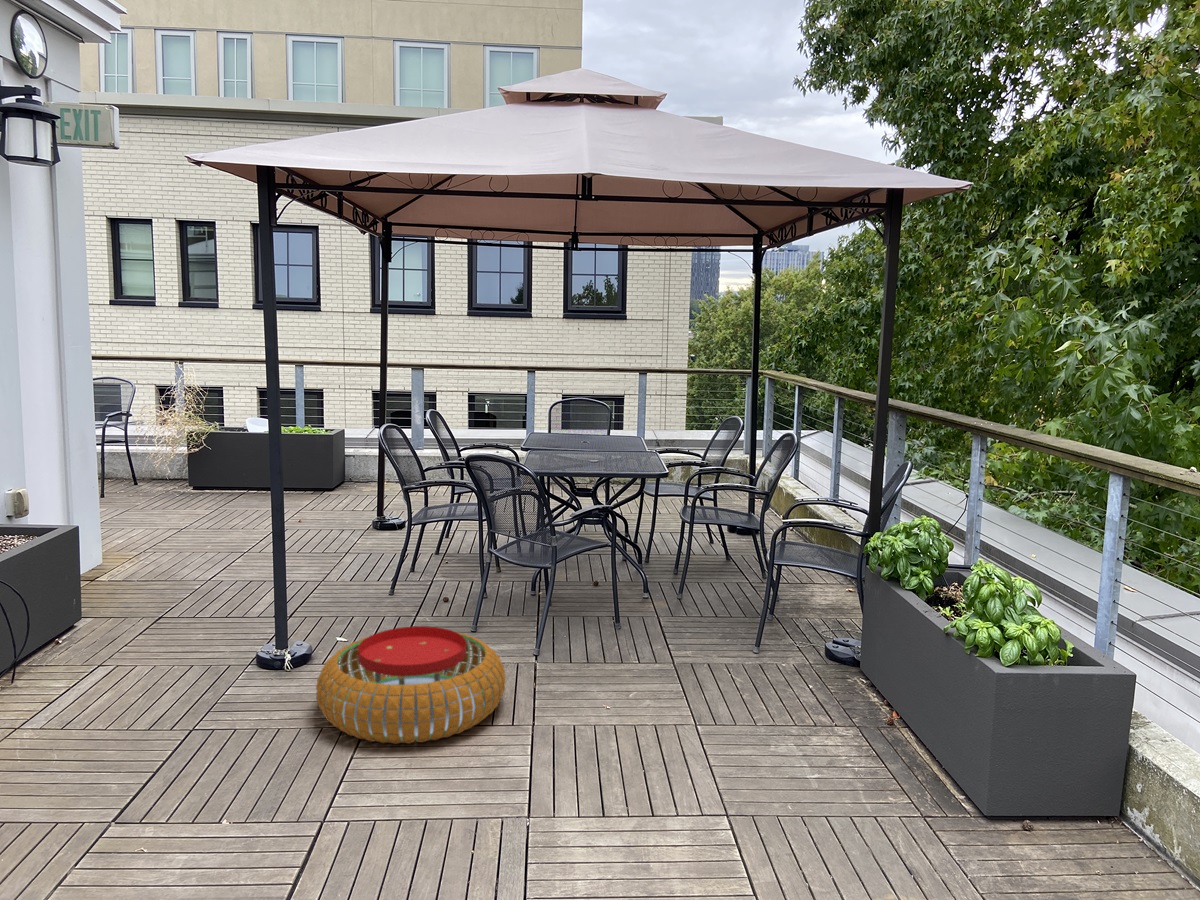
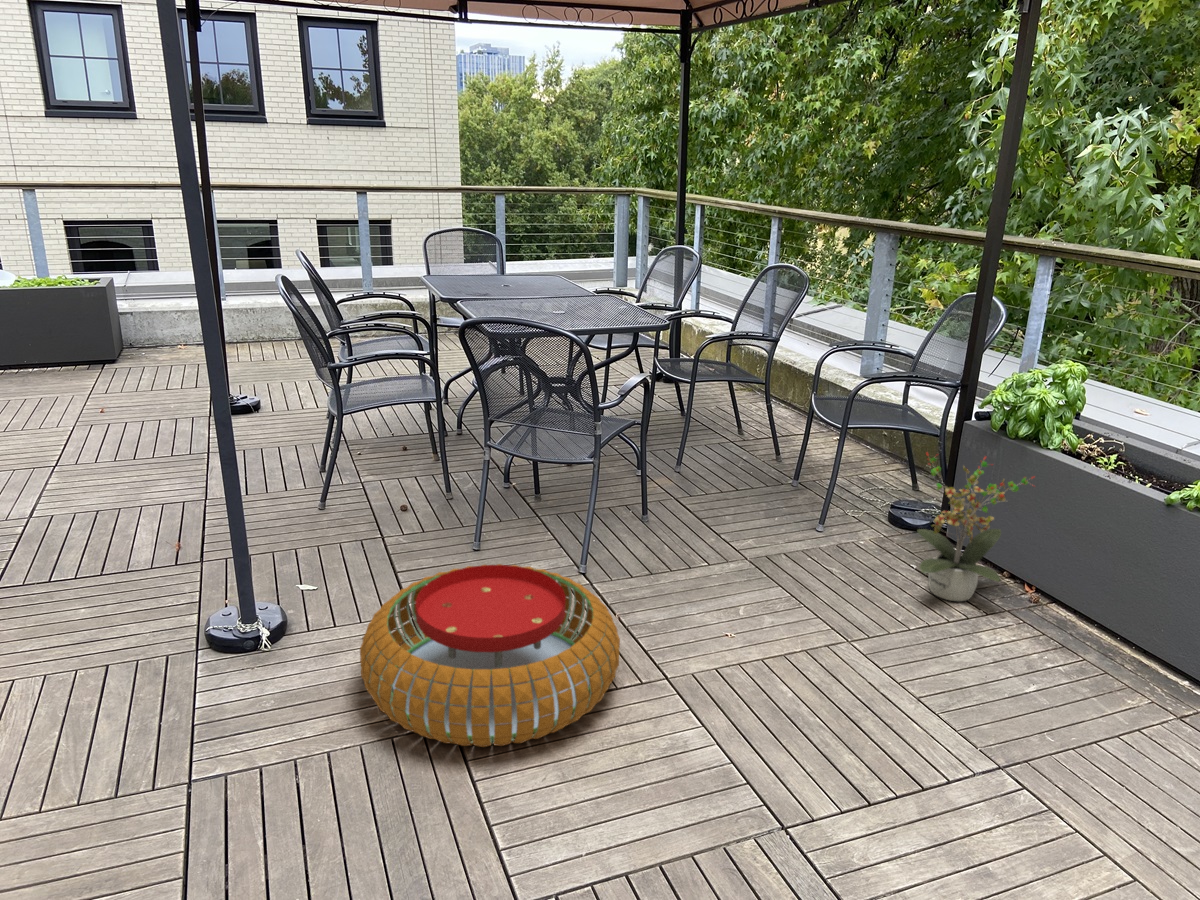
potted plant: none [786,587,898,719] -> present [917,453,1034,601]

